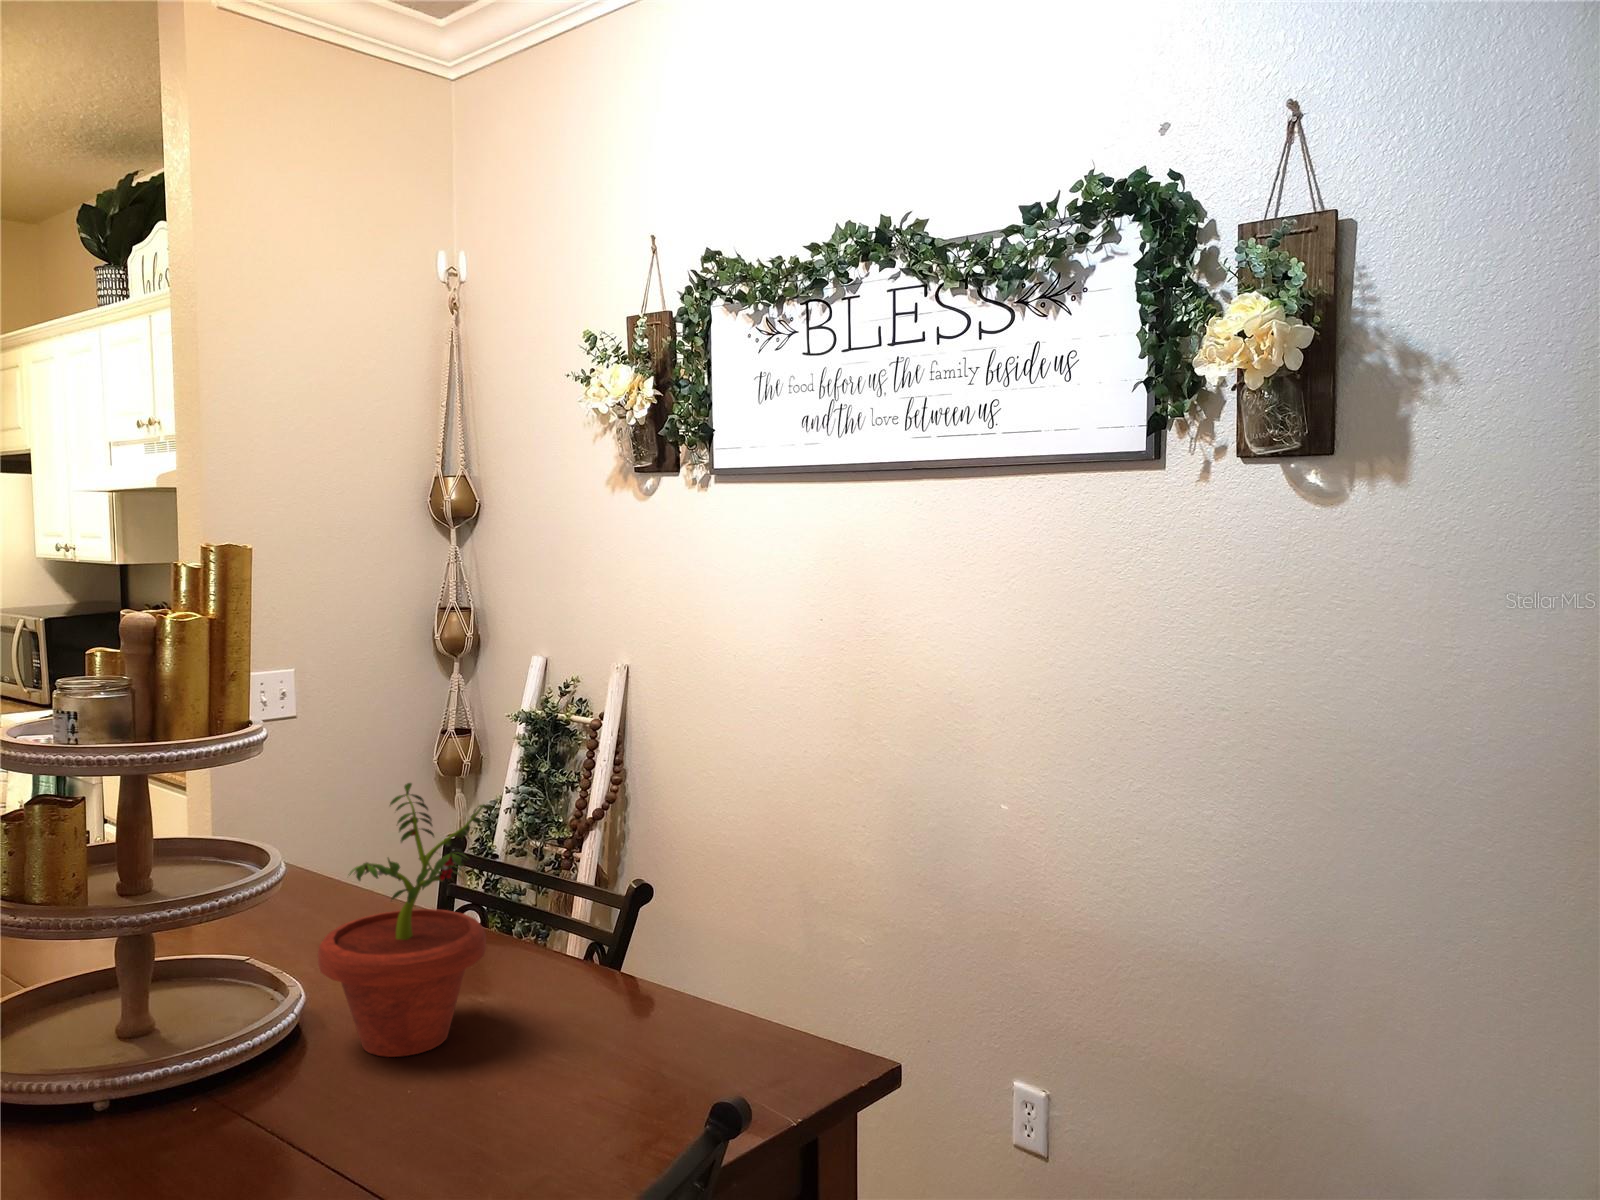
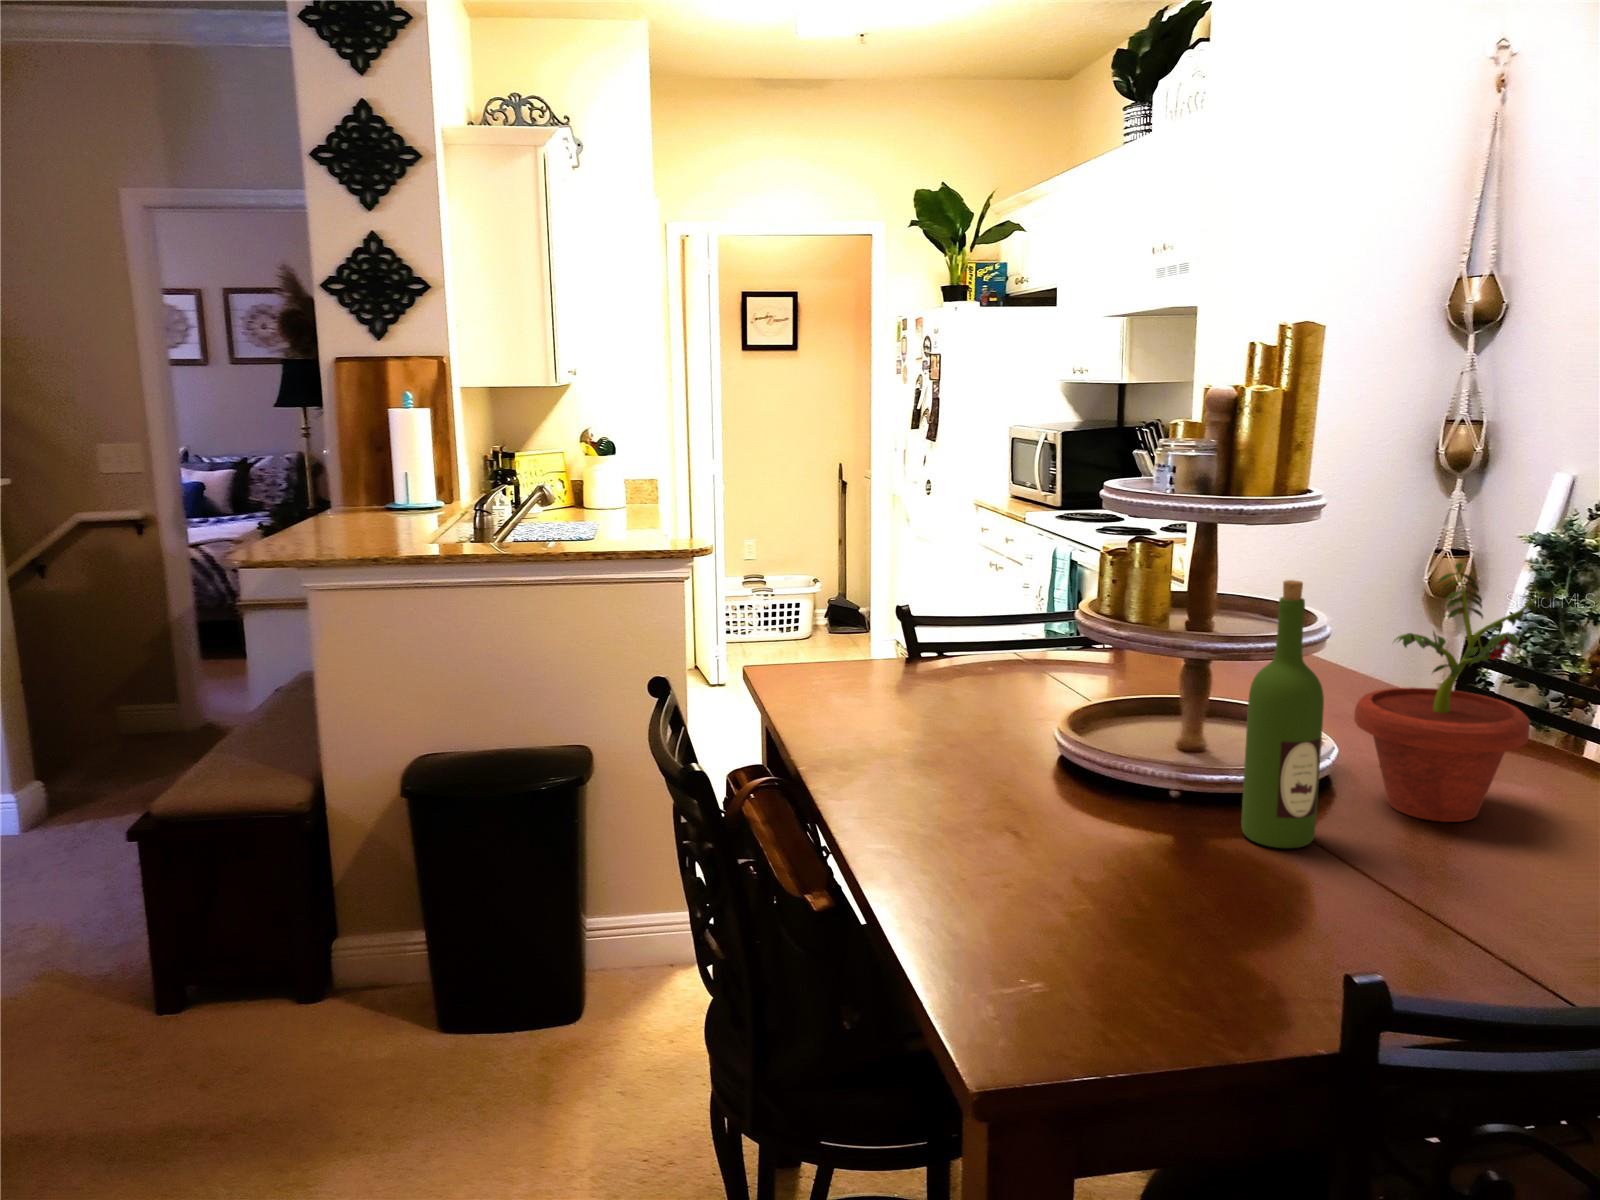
wine bottle: none [180,835,271,1147] -> present [1241,580,1324,848]

